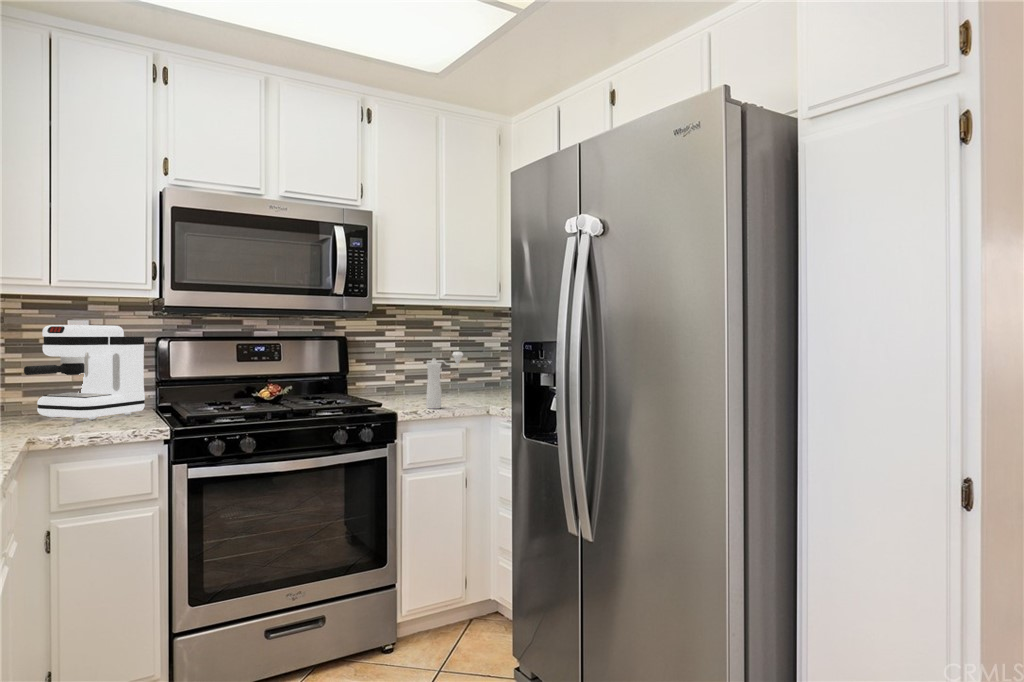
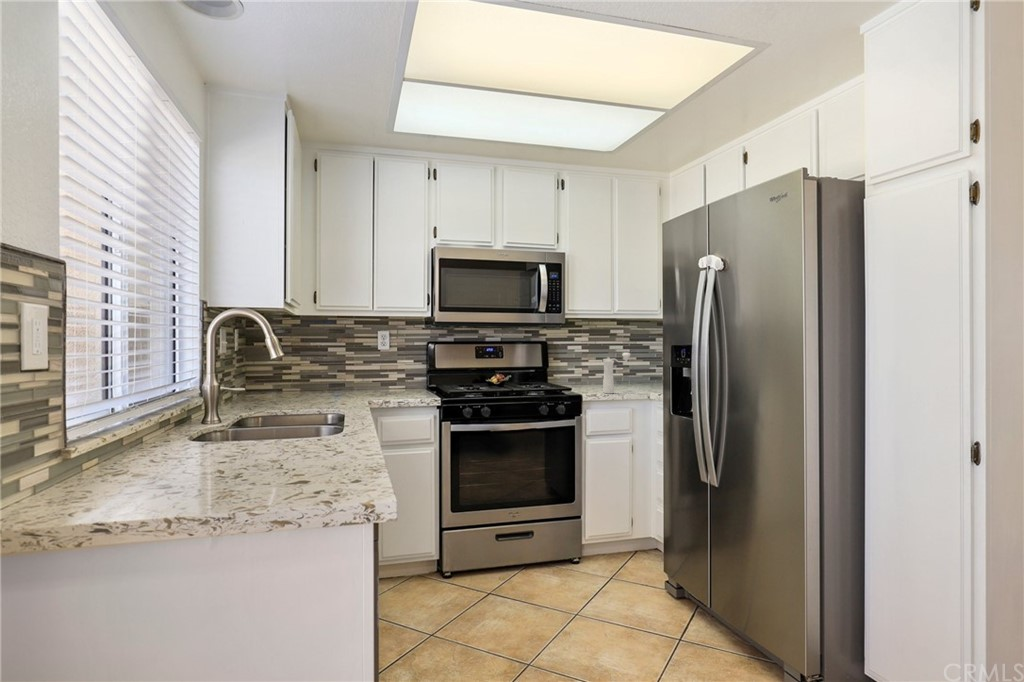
coffee maker: present [24,325,145,420] -> none [358,334,421,393]

